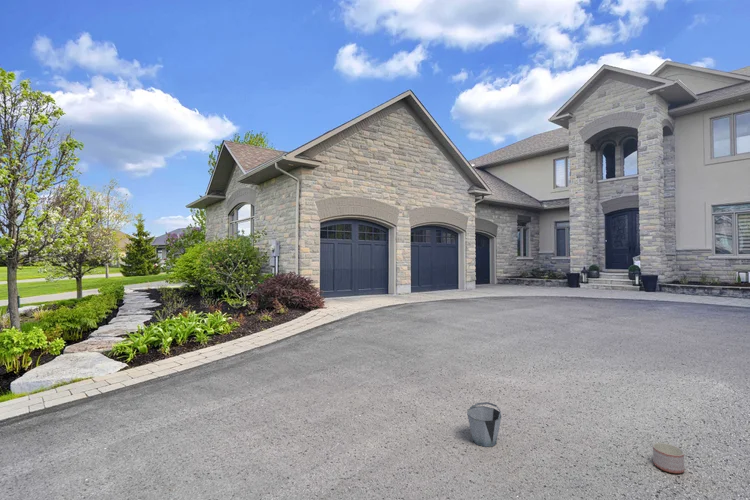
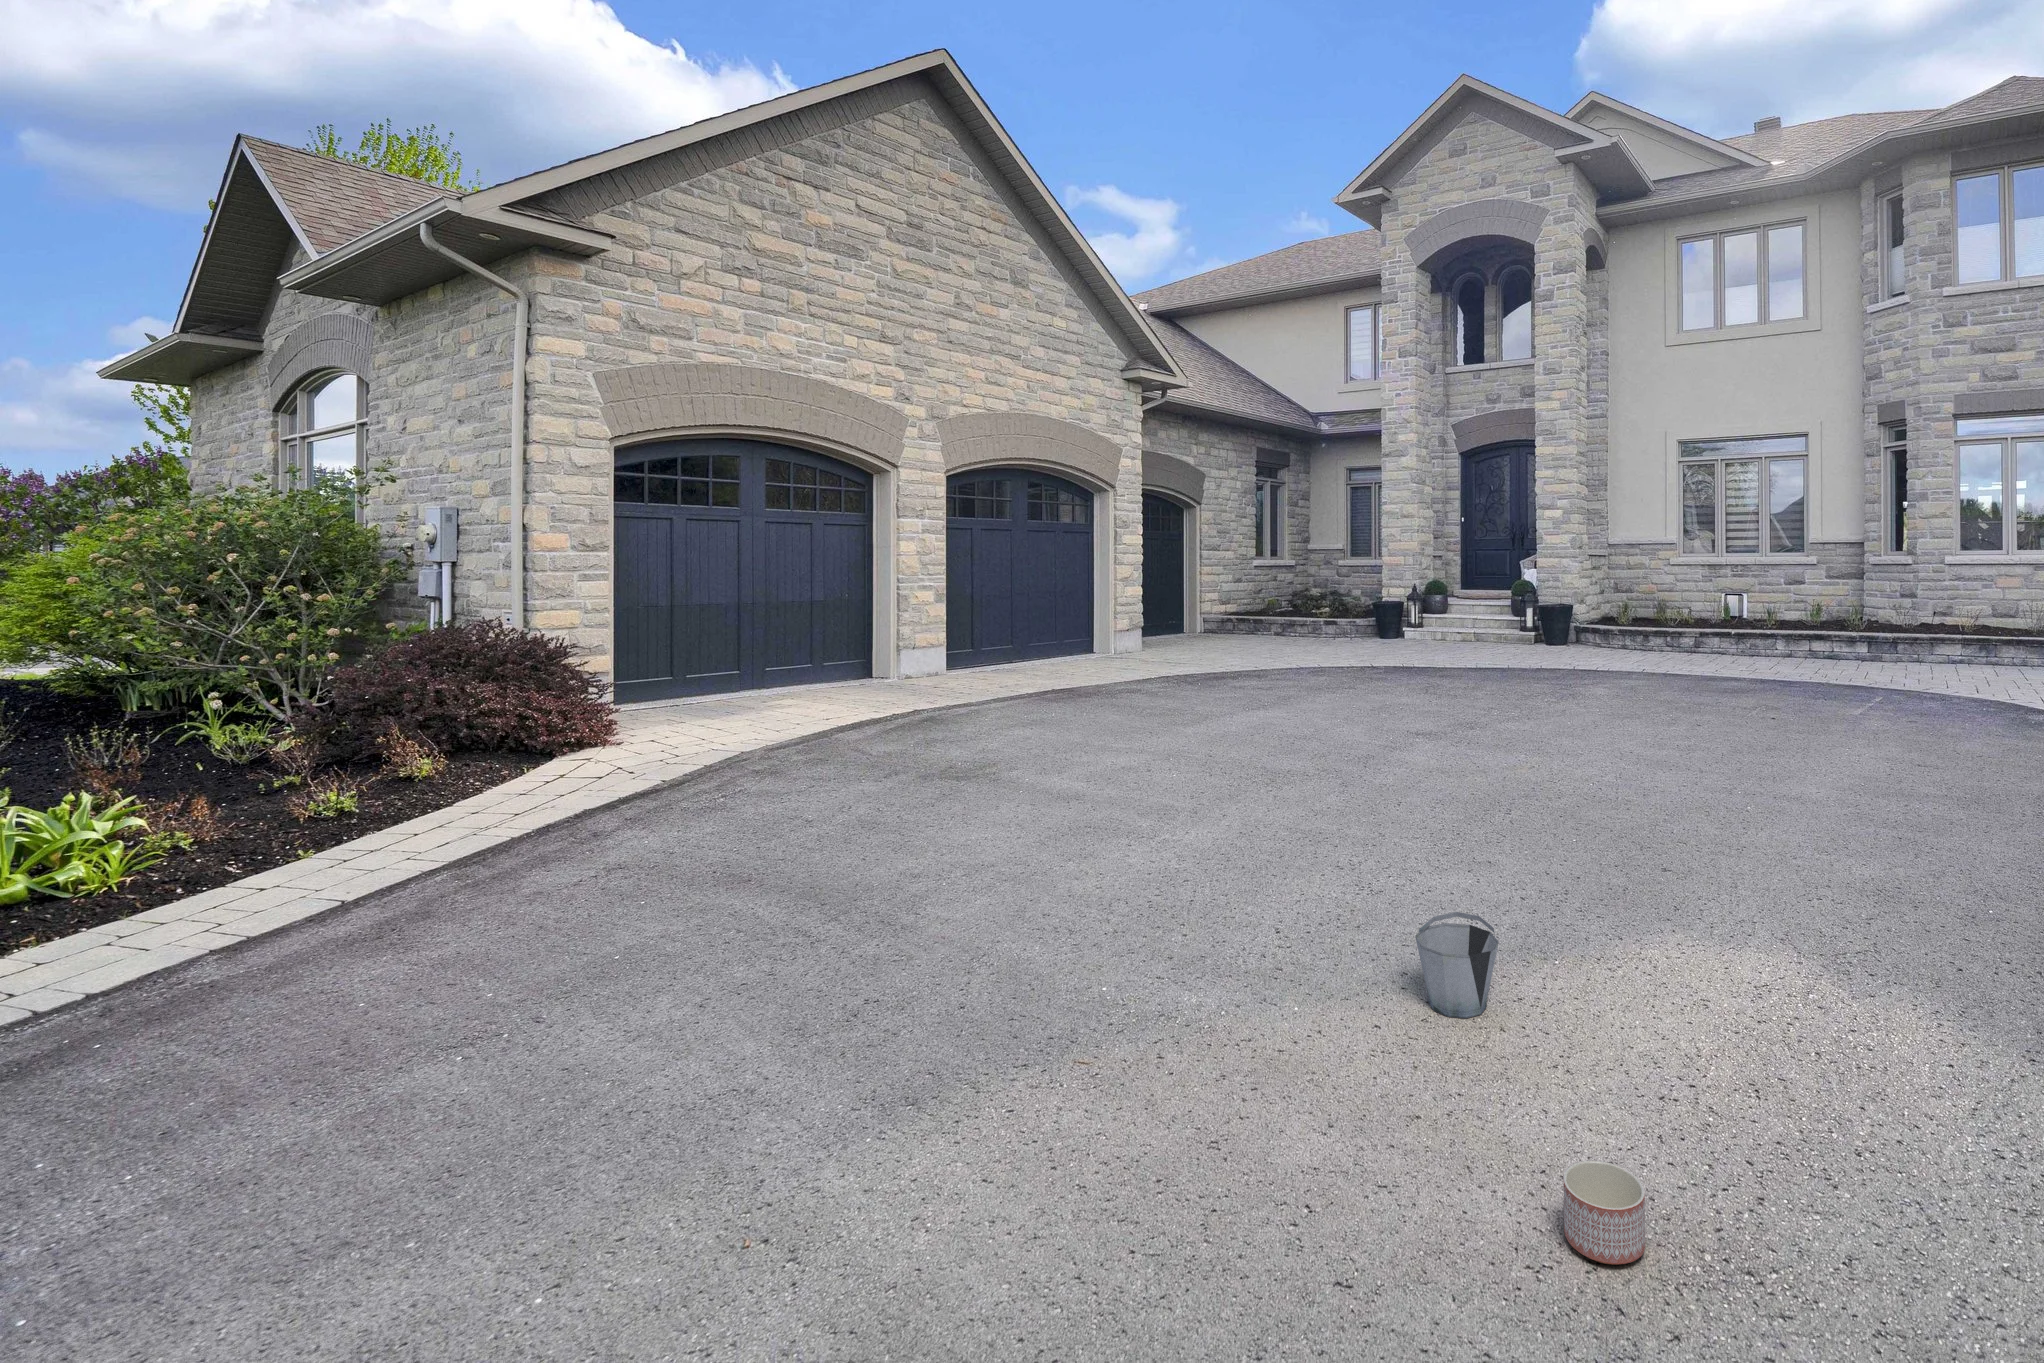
bucket: present [467,402,501,447] -> present [1415,912,1499,1018]

